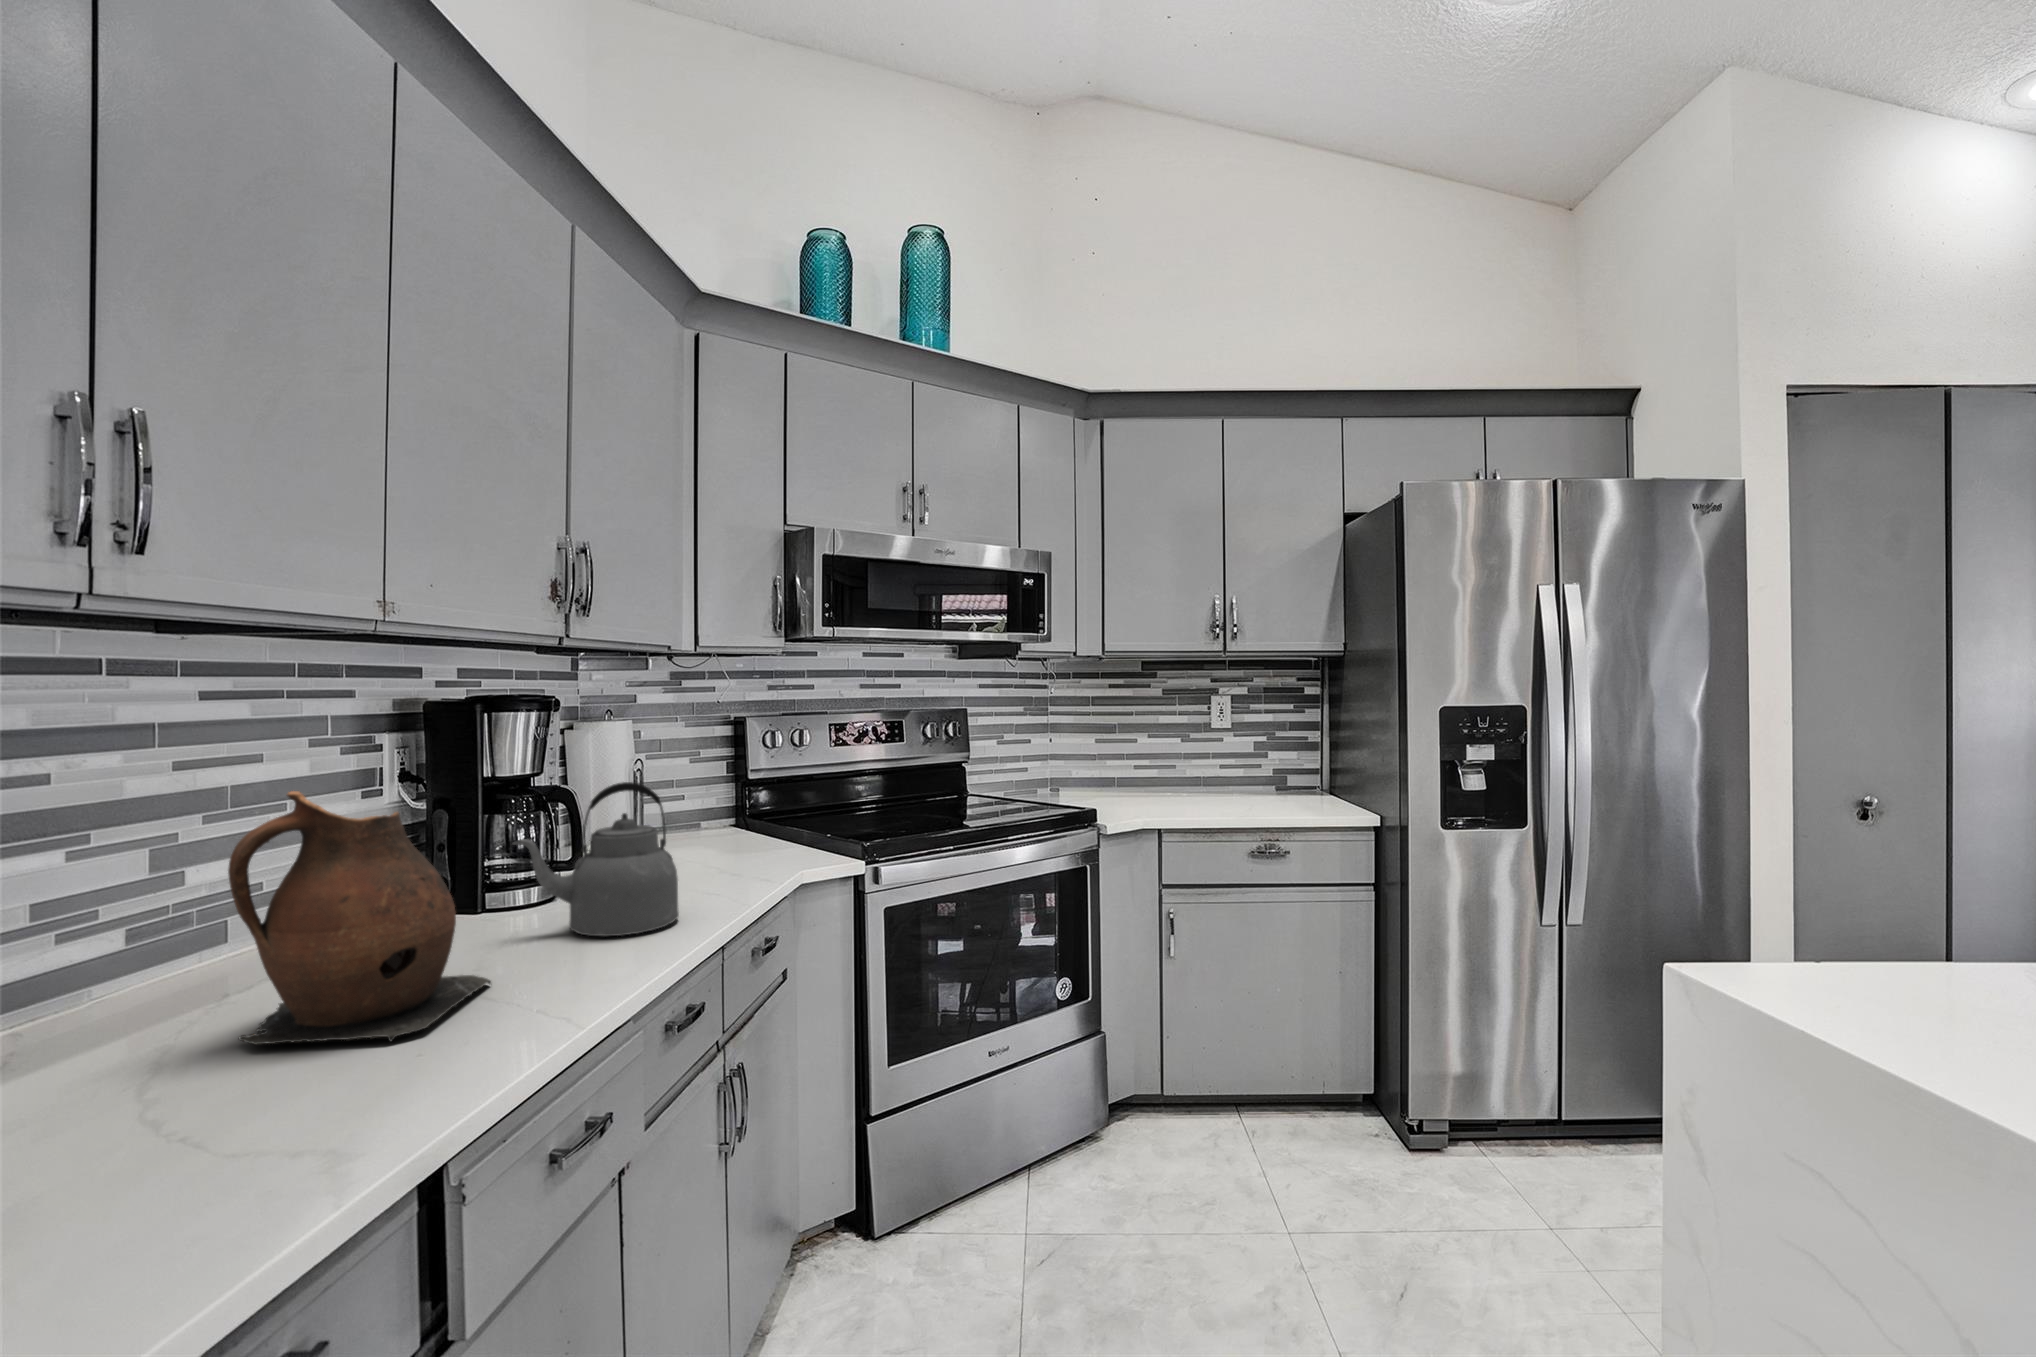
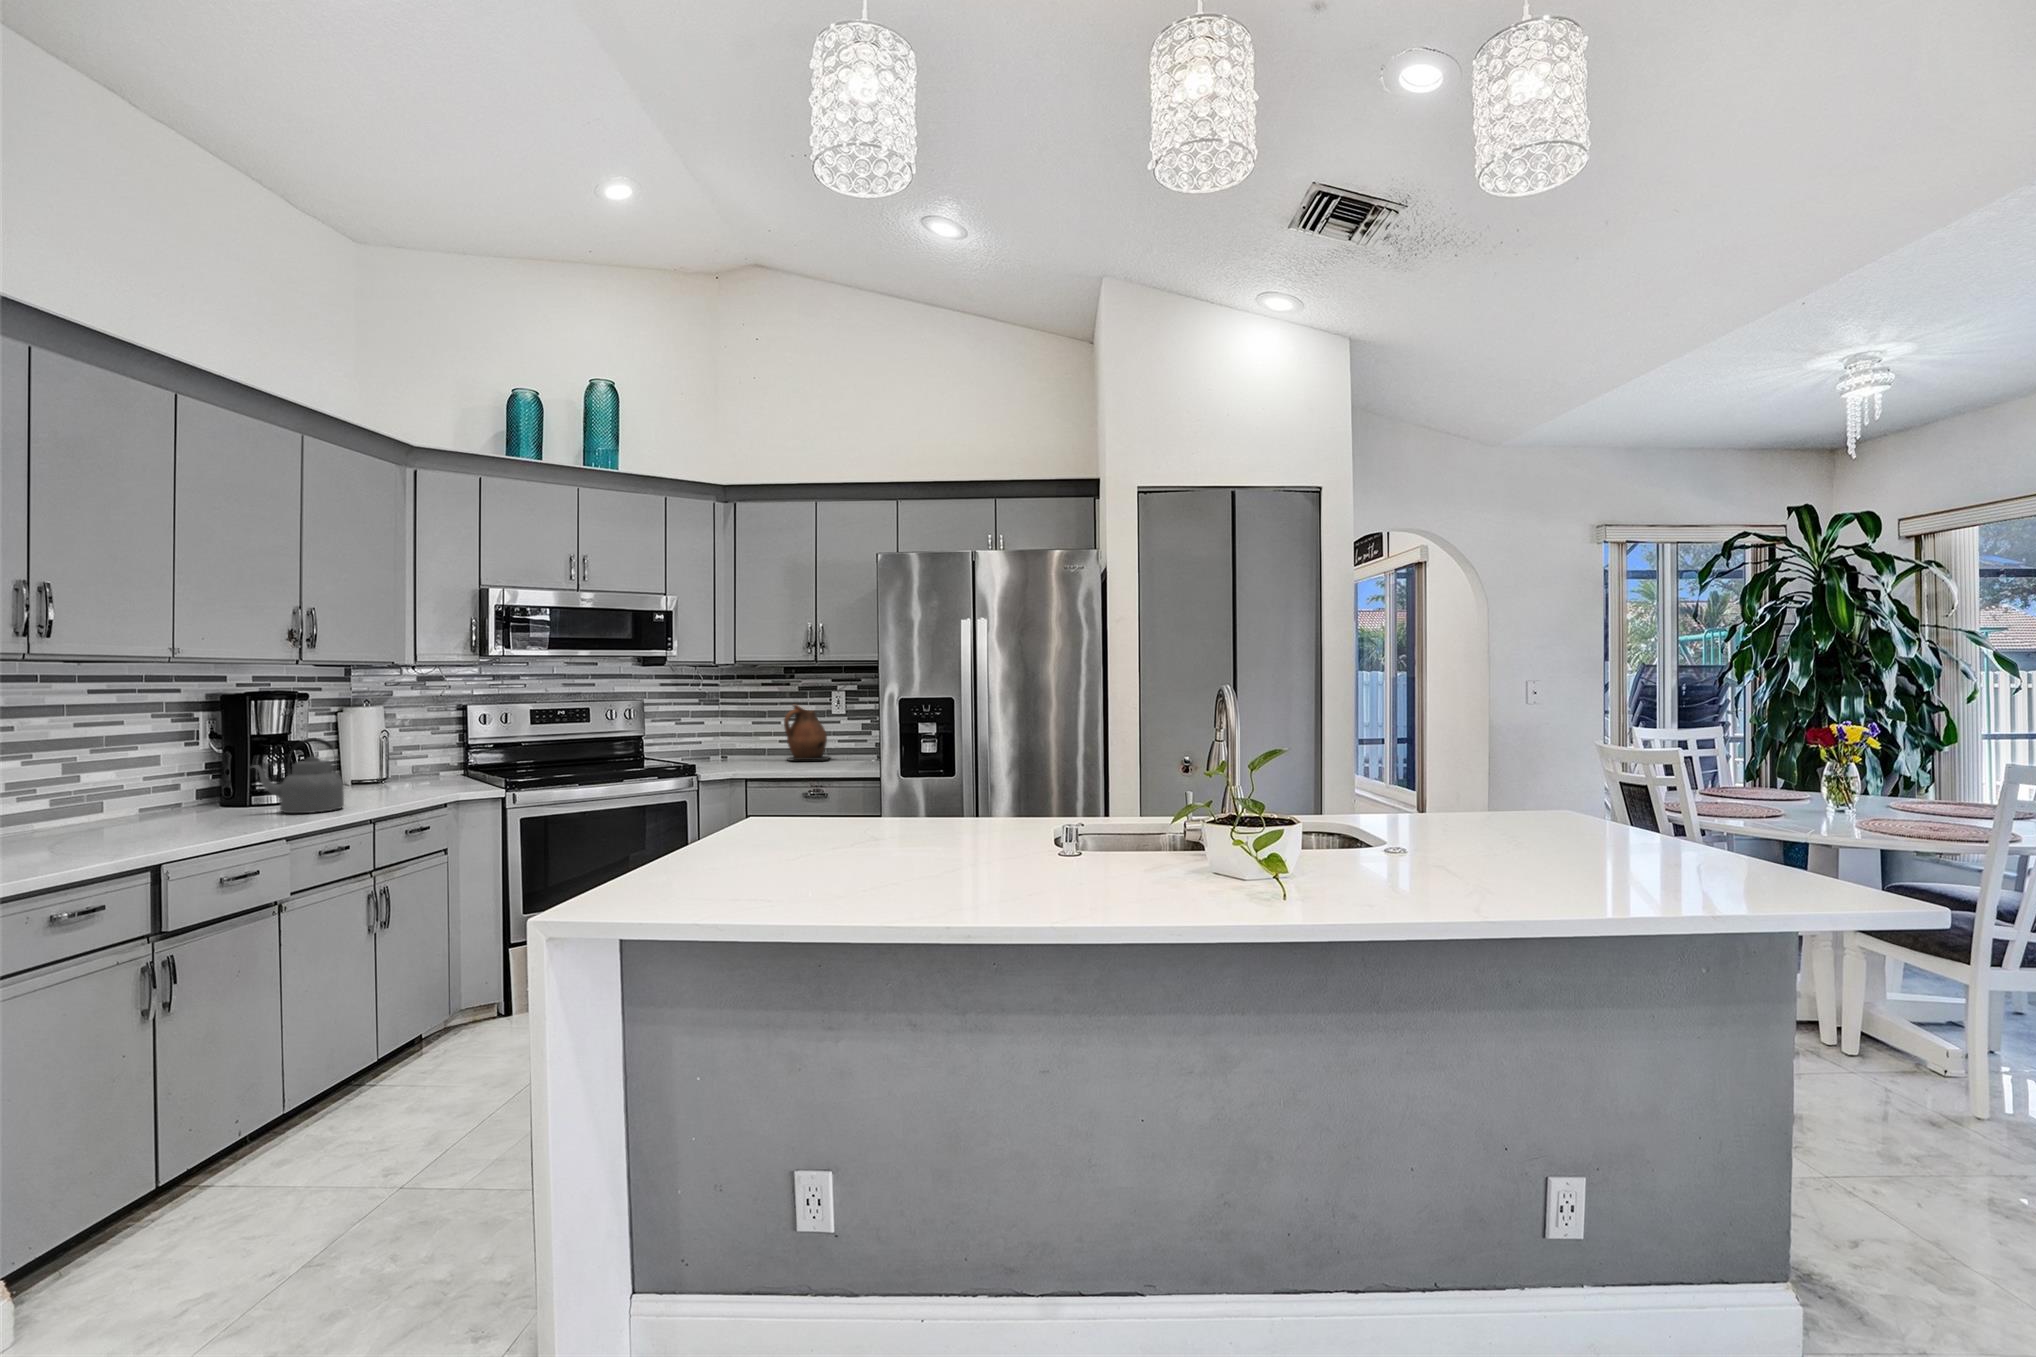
ceramic pitcher: present [228,791,491,1044] -> present [784,705,830,760]

